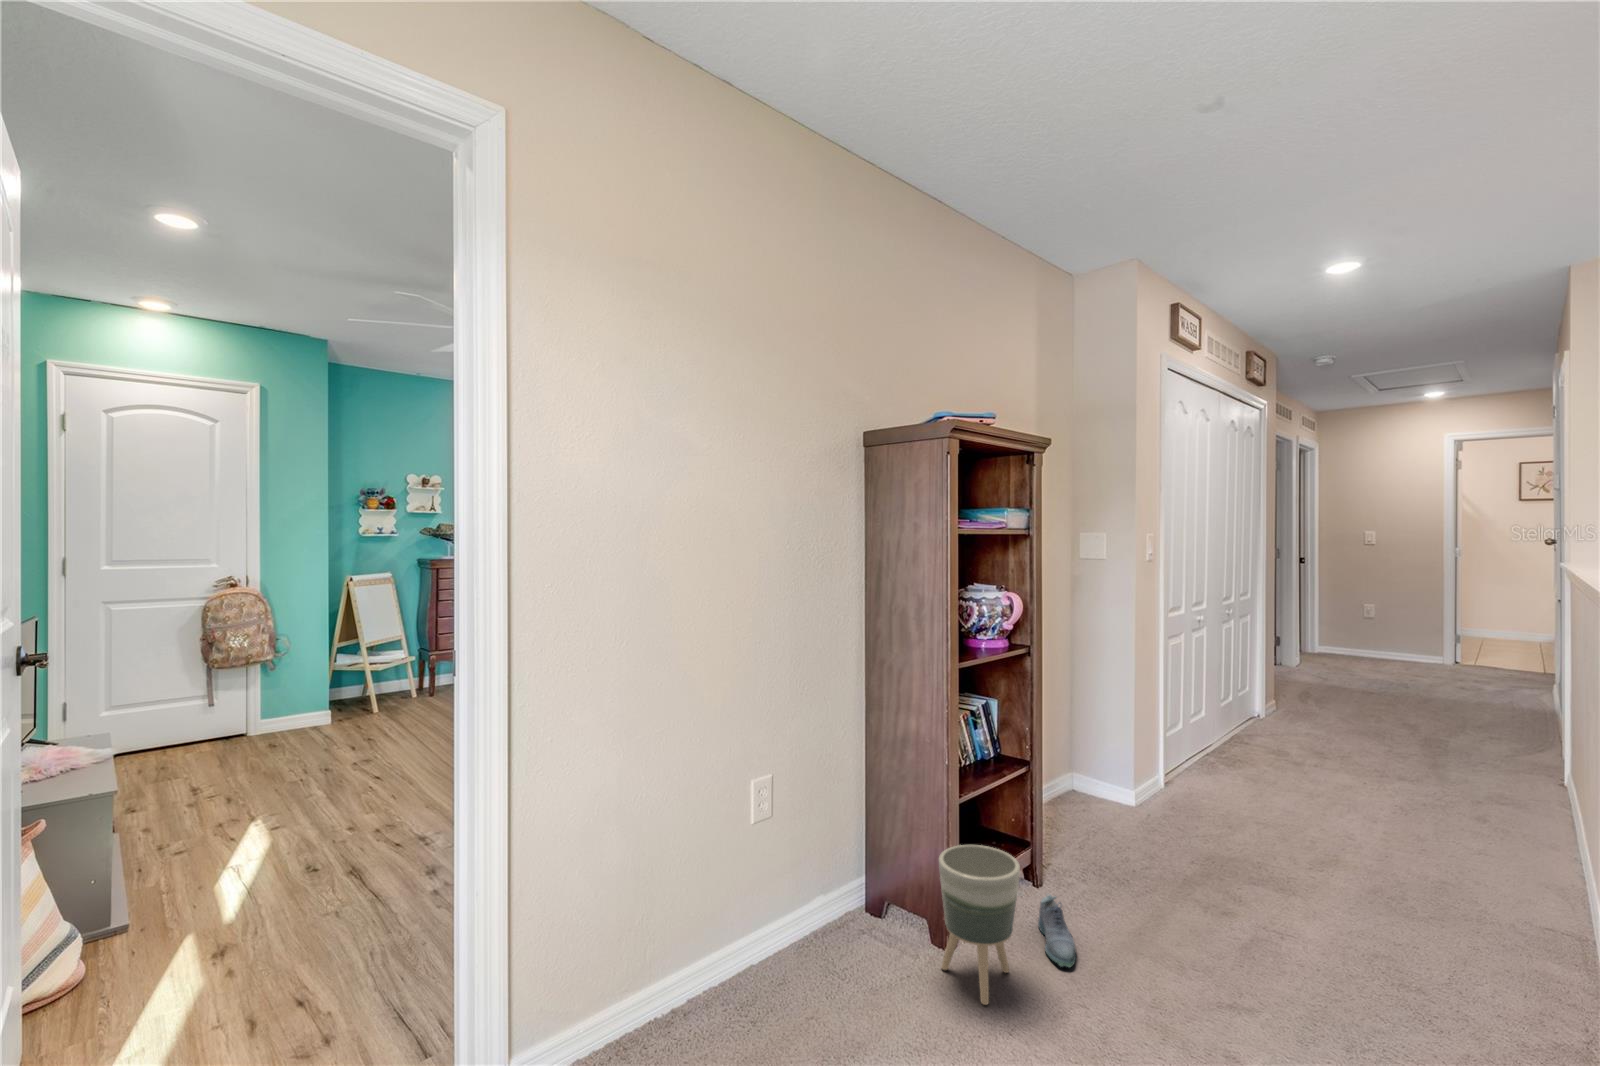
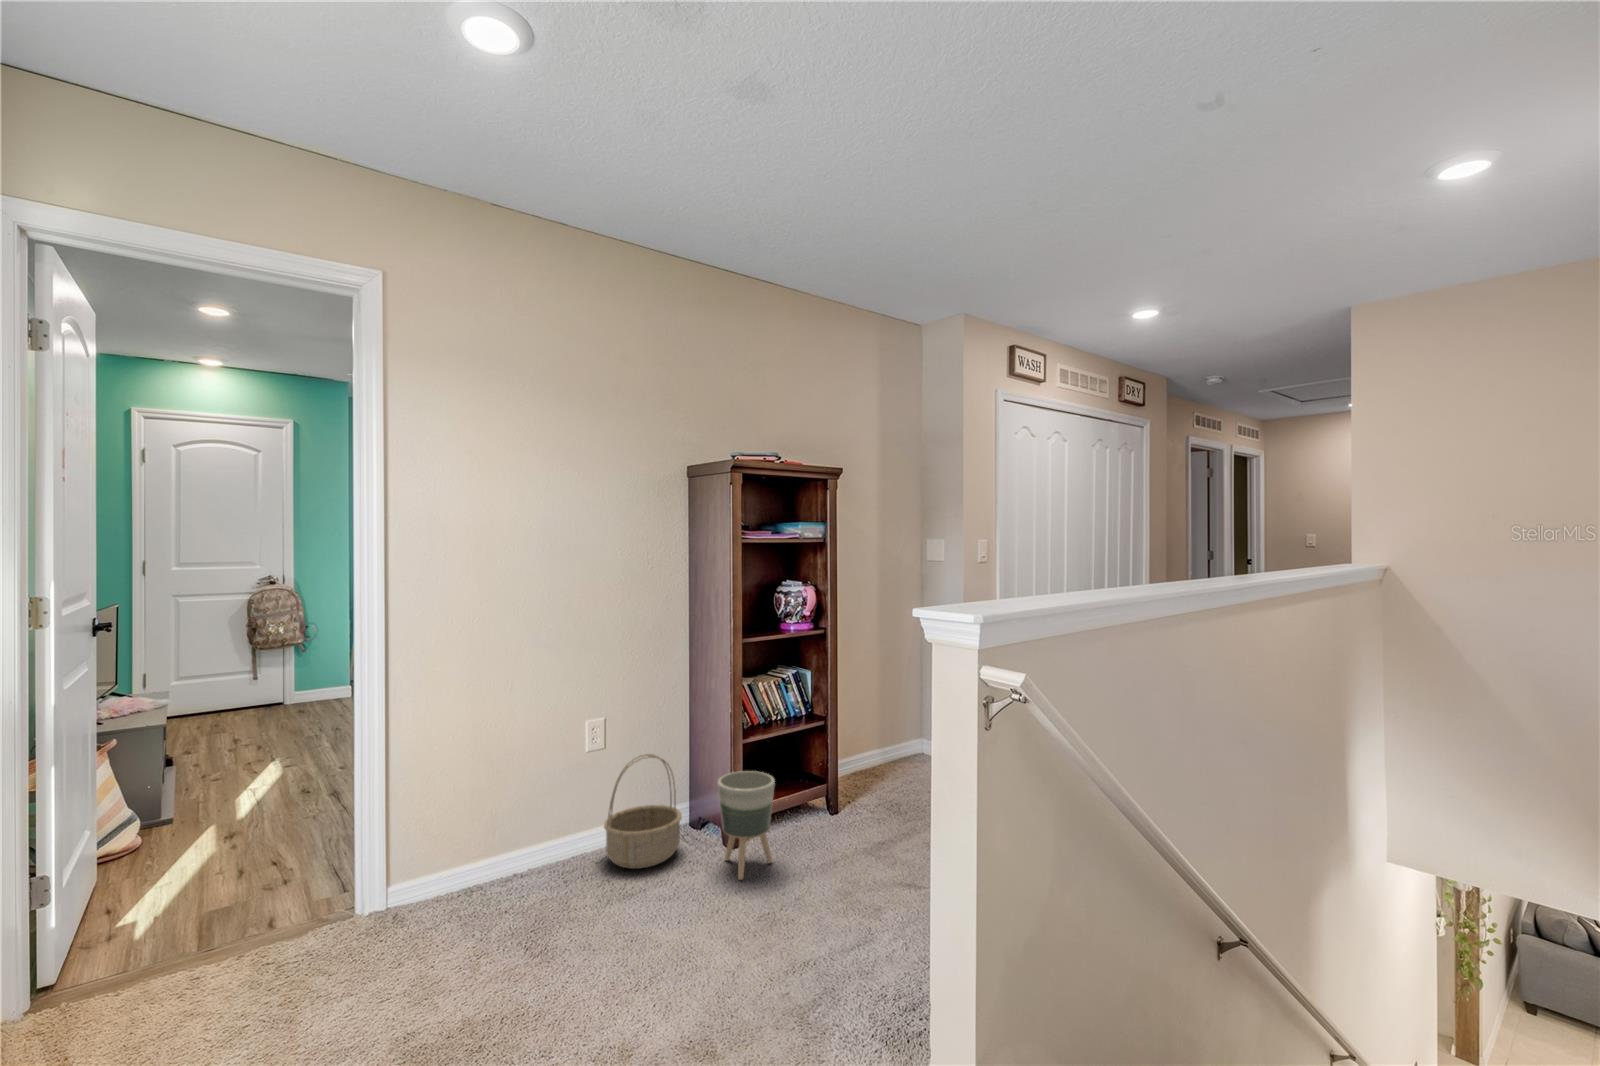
basket: none [777,825,879,990] -> present [604,754,682,869]
shoe: present [1038,895,1076,967] -> none [808,814,832,862]

